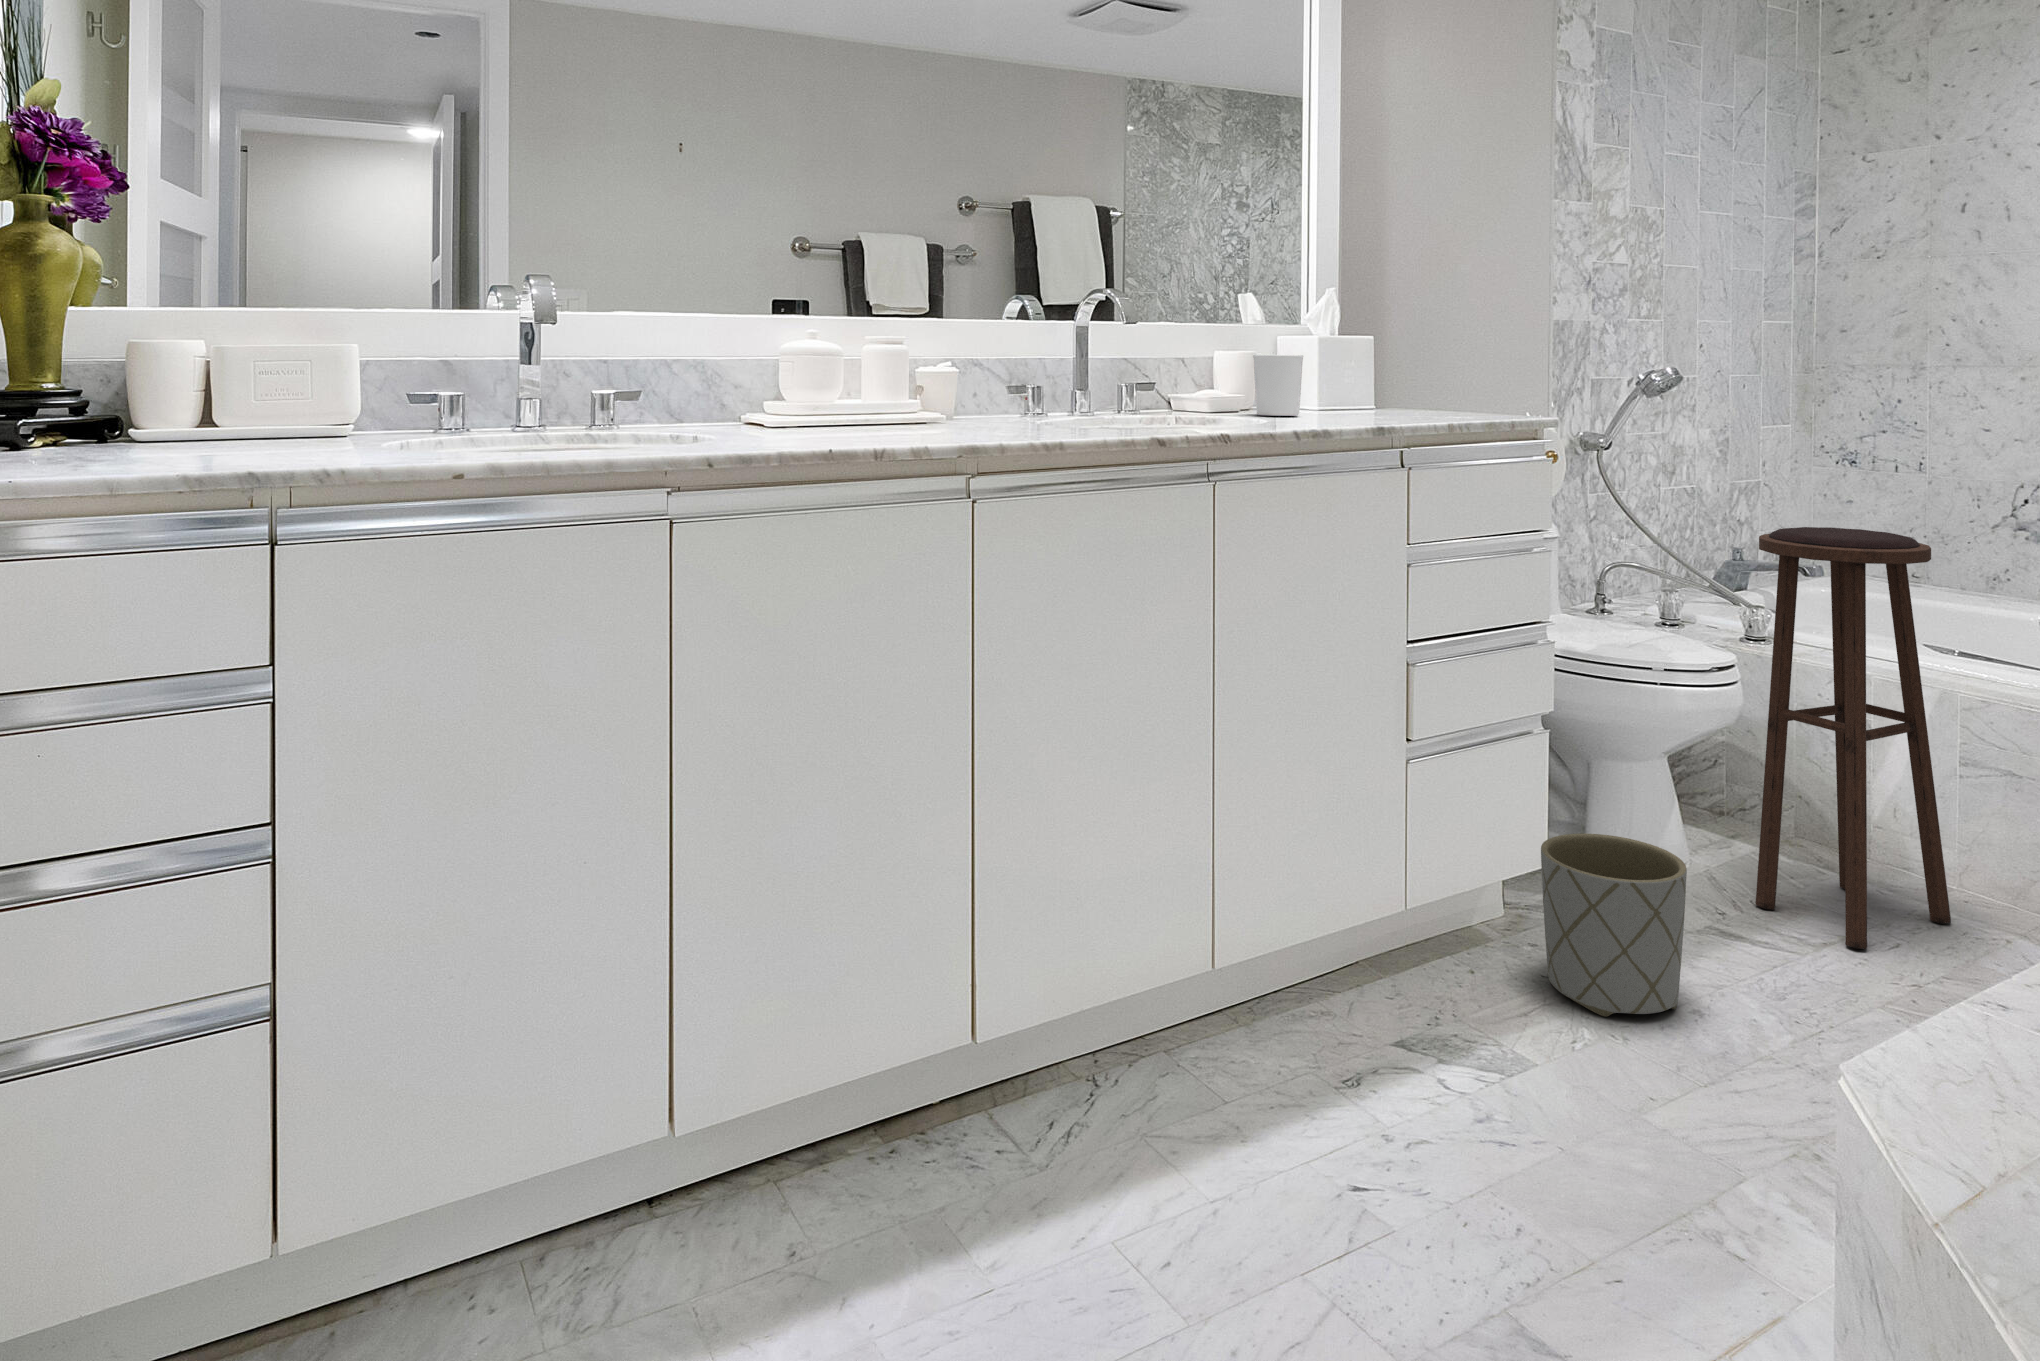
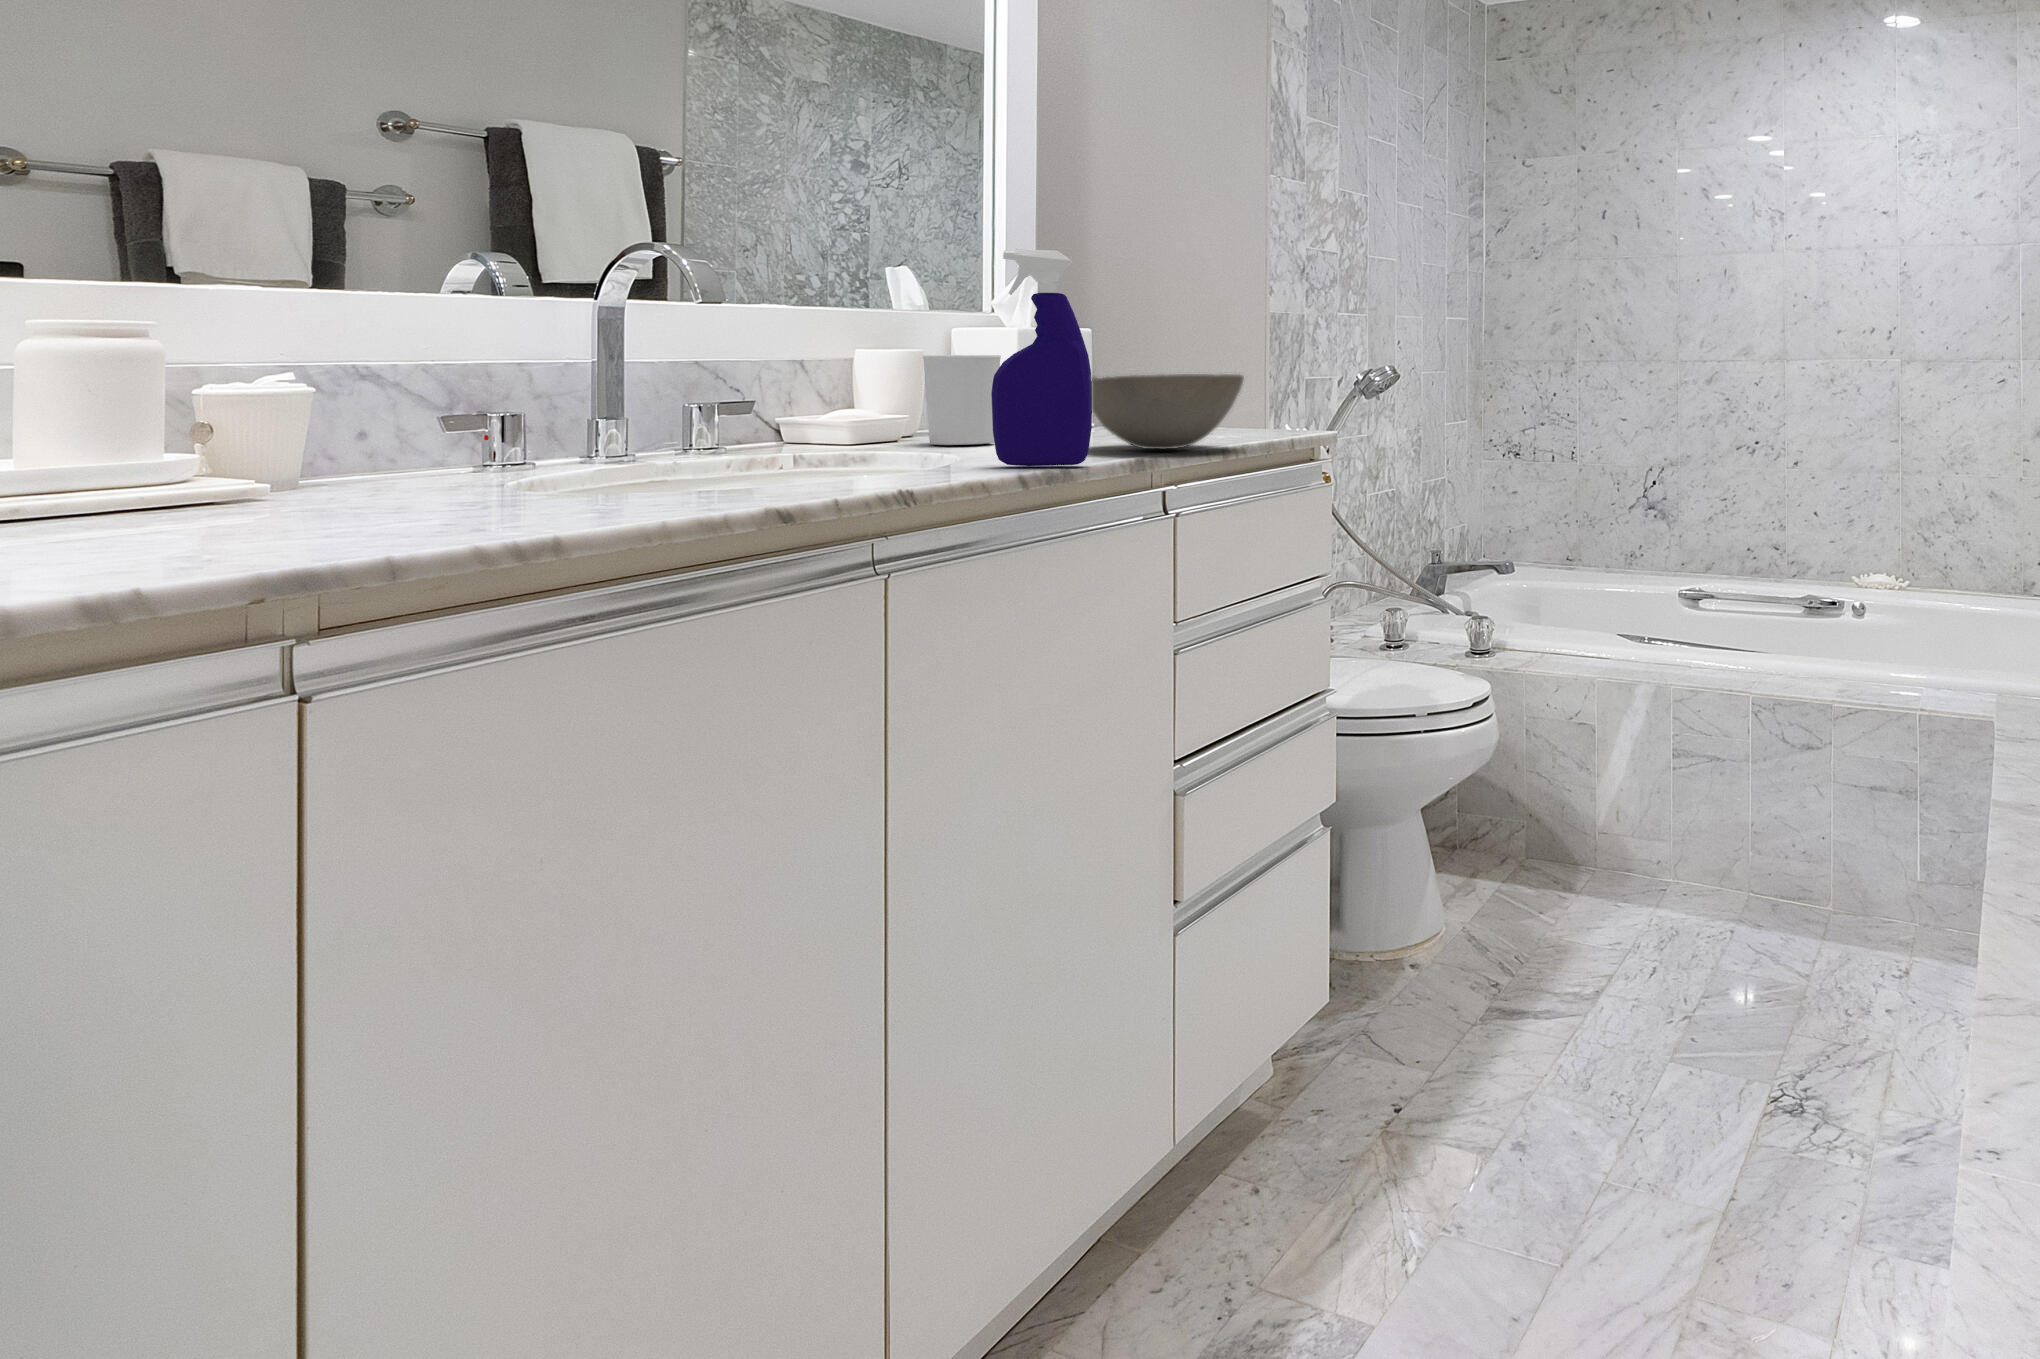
spray bottle: none [1284,286,1348,429] -> present [991,249,1092,466]
bowl: none [1351,370,1470,423] -> present [1092,374,1244,449]
stool: present [1756,527,1951,949] -> none [1516,533,1683,988]
planter: present [1541,834,1687,1017] -> none [1340,944,1506,1197]

